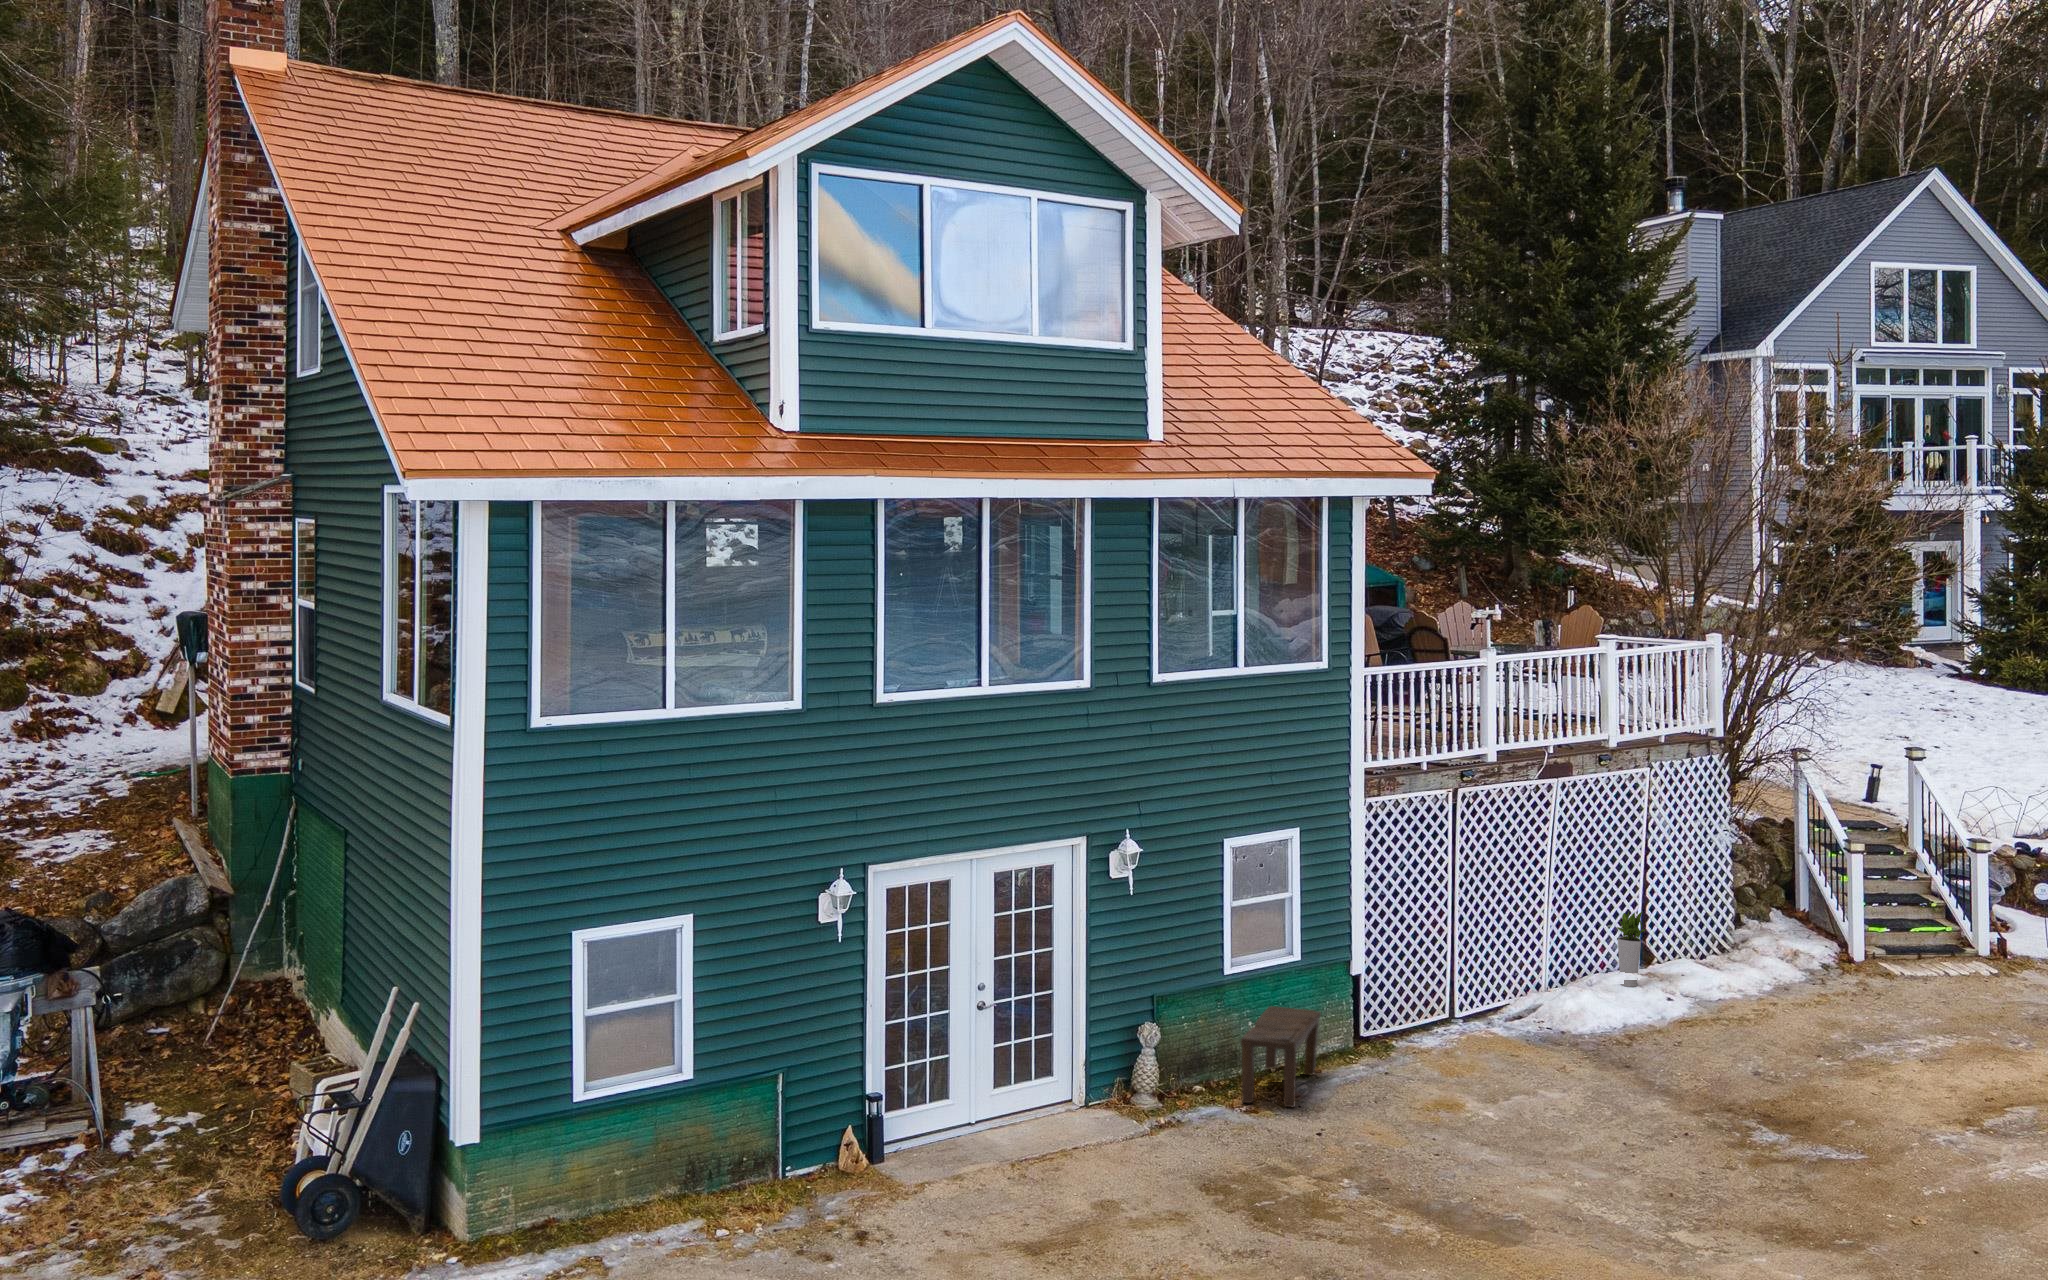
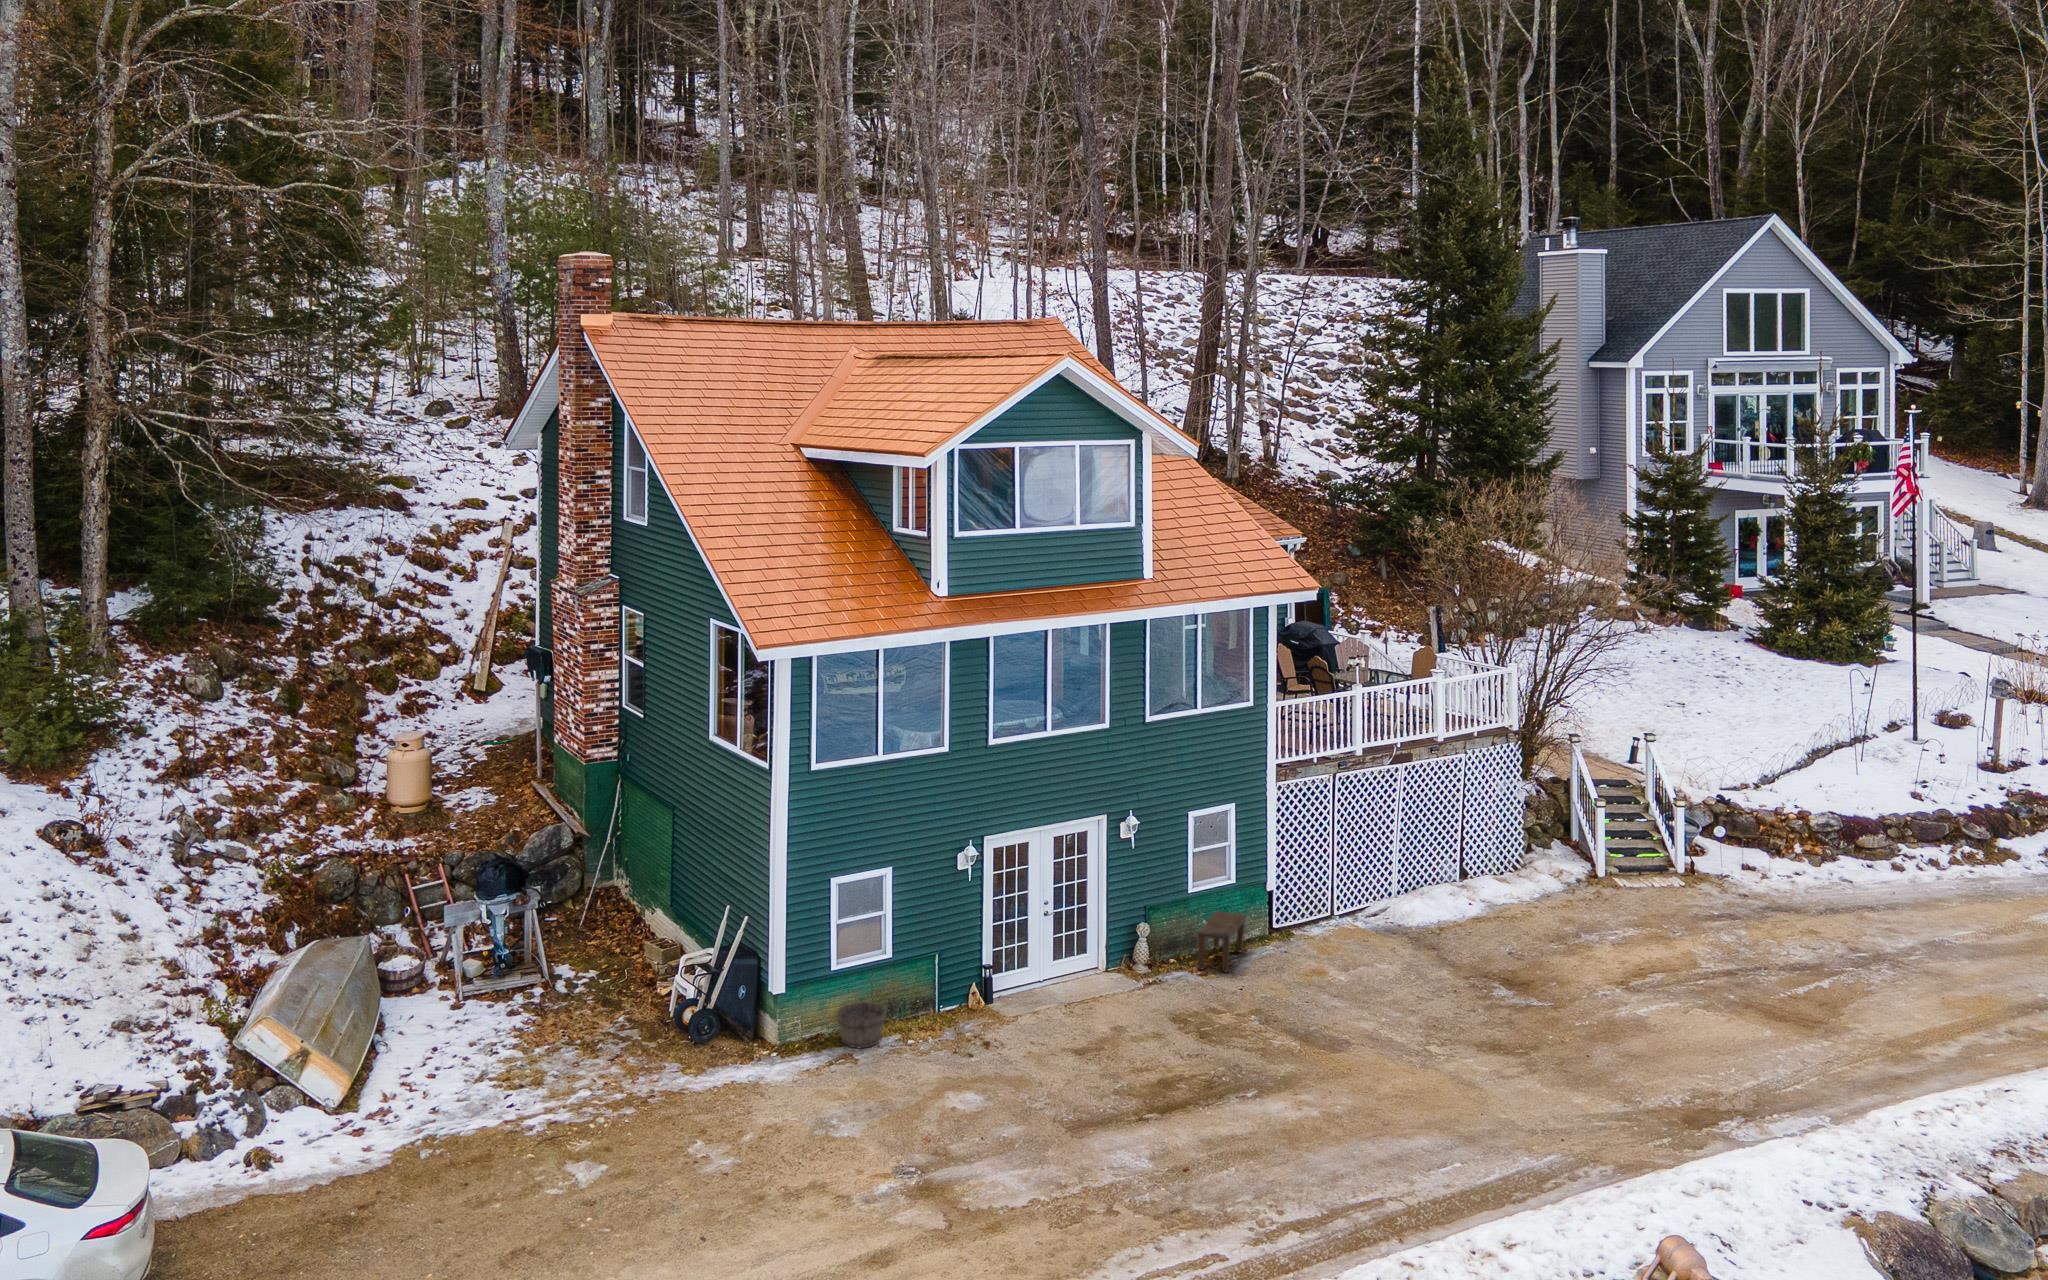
planter: present [1617,912,1646,987] -> none [1440,845,1461,894]
wooden bucket: none [585,1154,679,1247] -> present [837,1002,886,1048]

